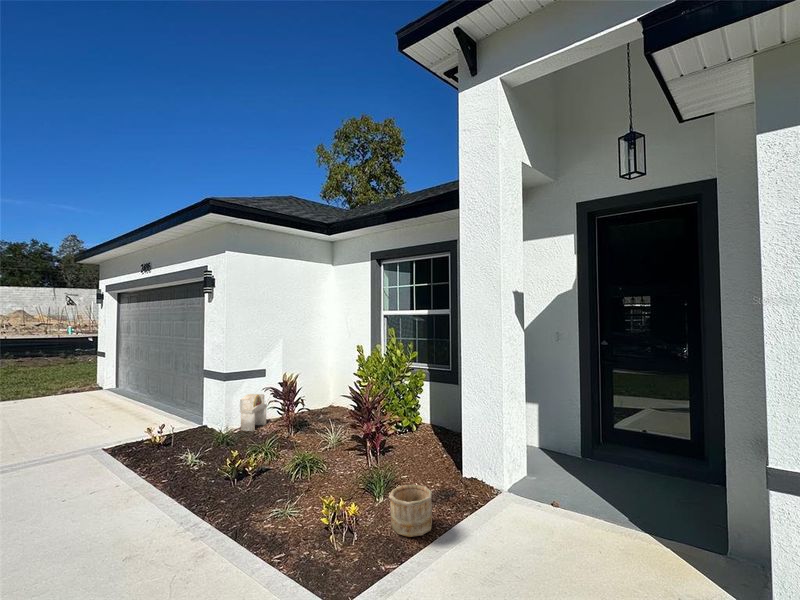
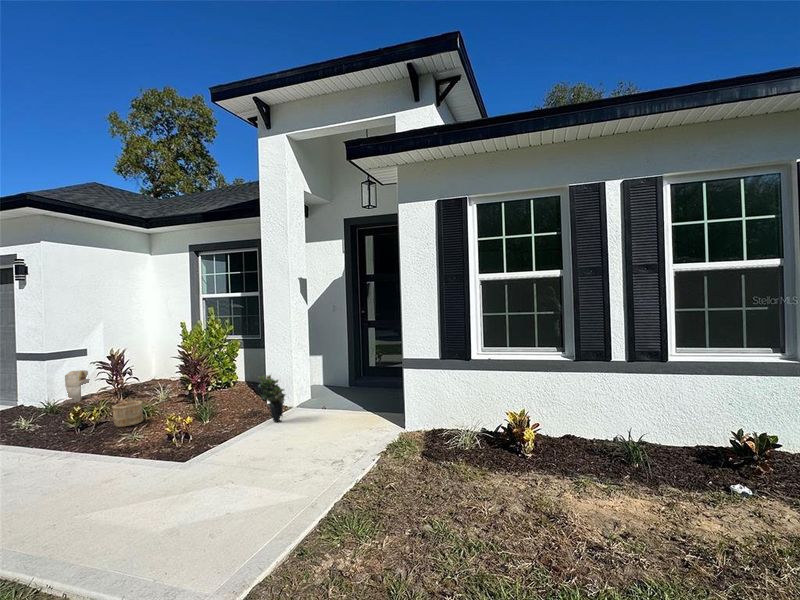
potted plant: none [458,455,506,552] -> present [259,375,285,422]
wooden bucket: present [389,485,432,537] -> present [112,401,143,427]

